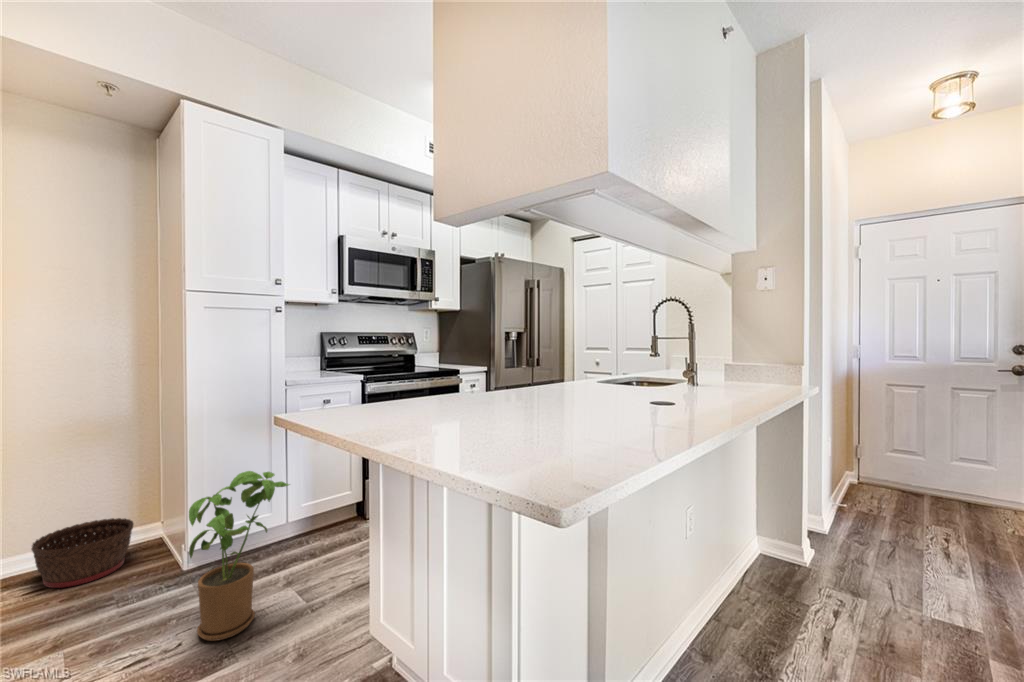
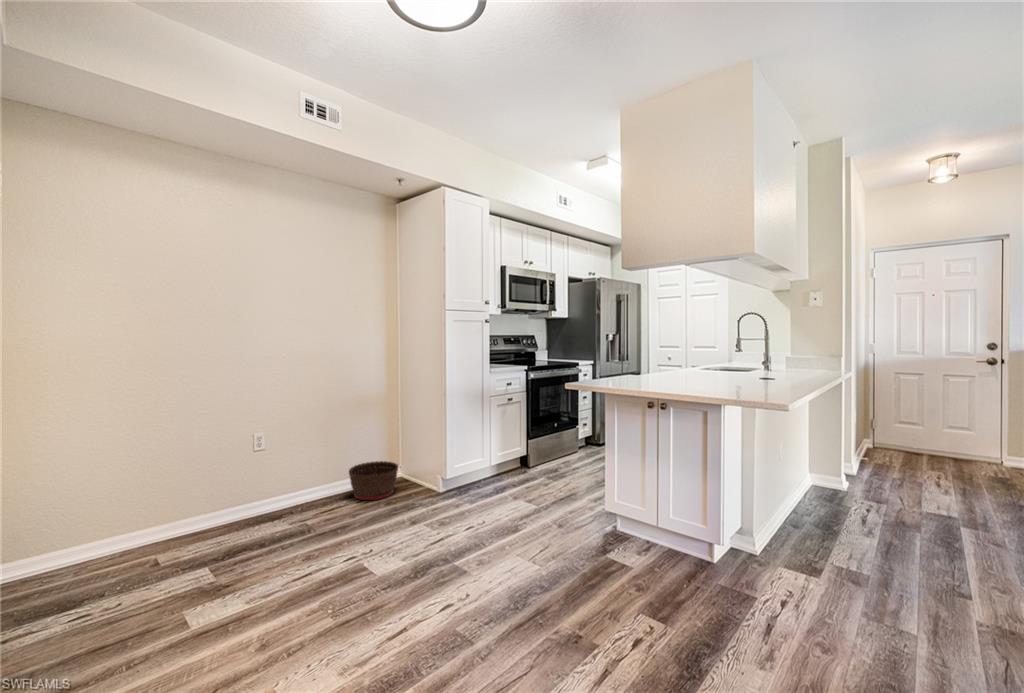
house plant: present [189,471,290,641] -> none [478,423,531,521]

